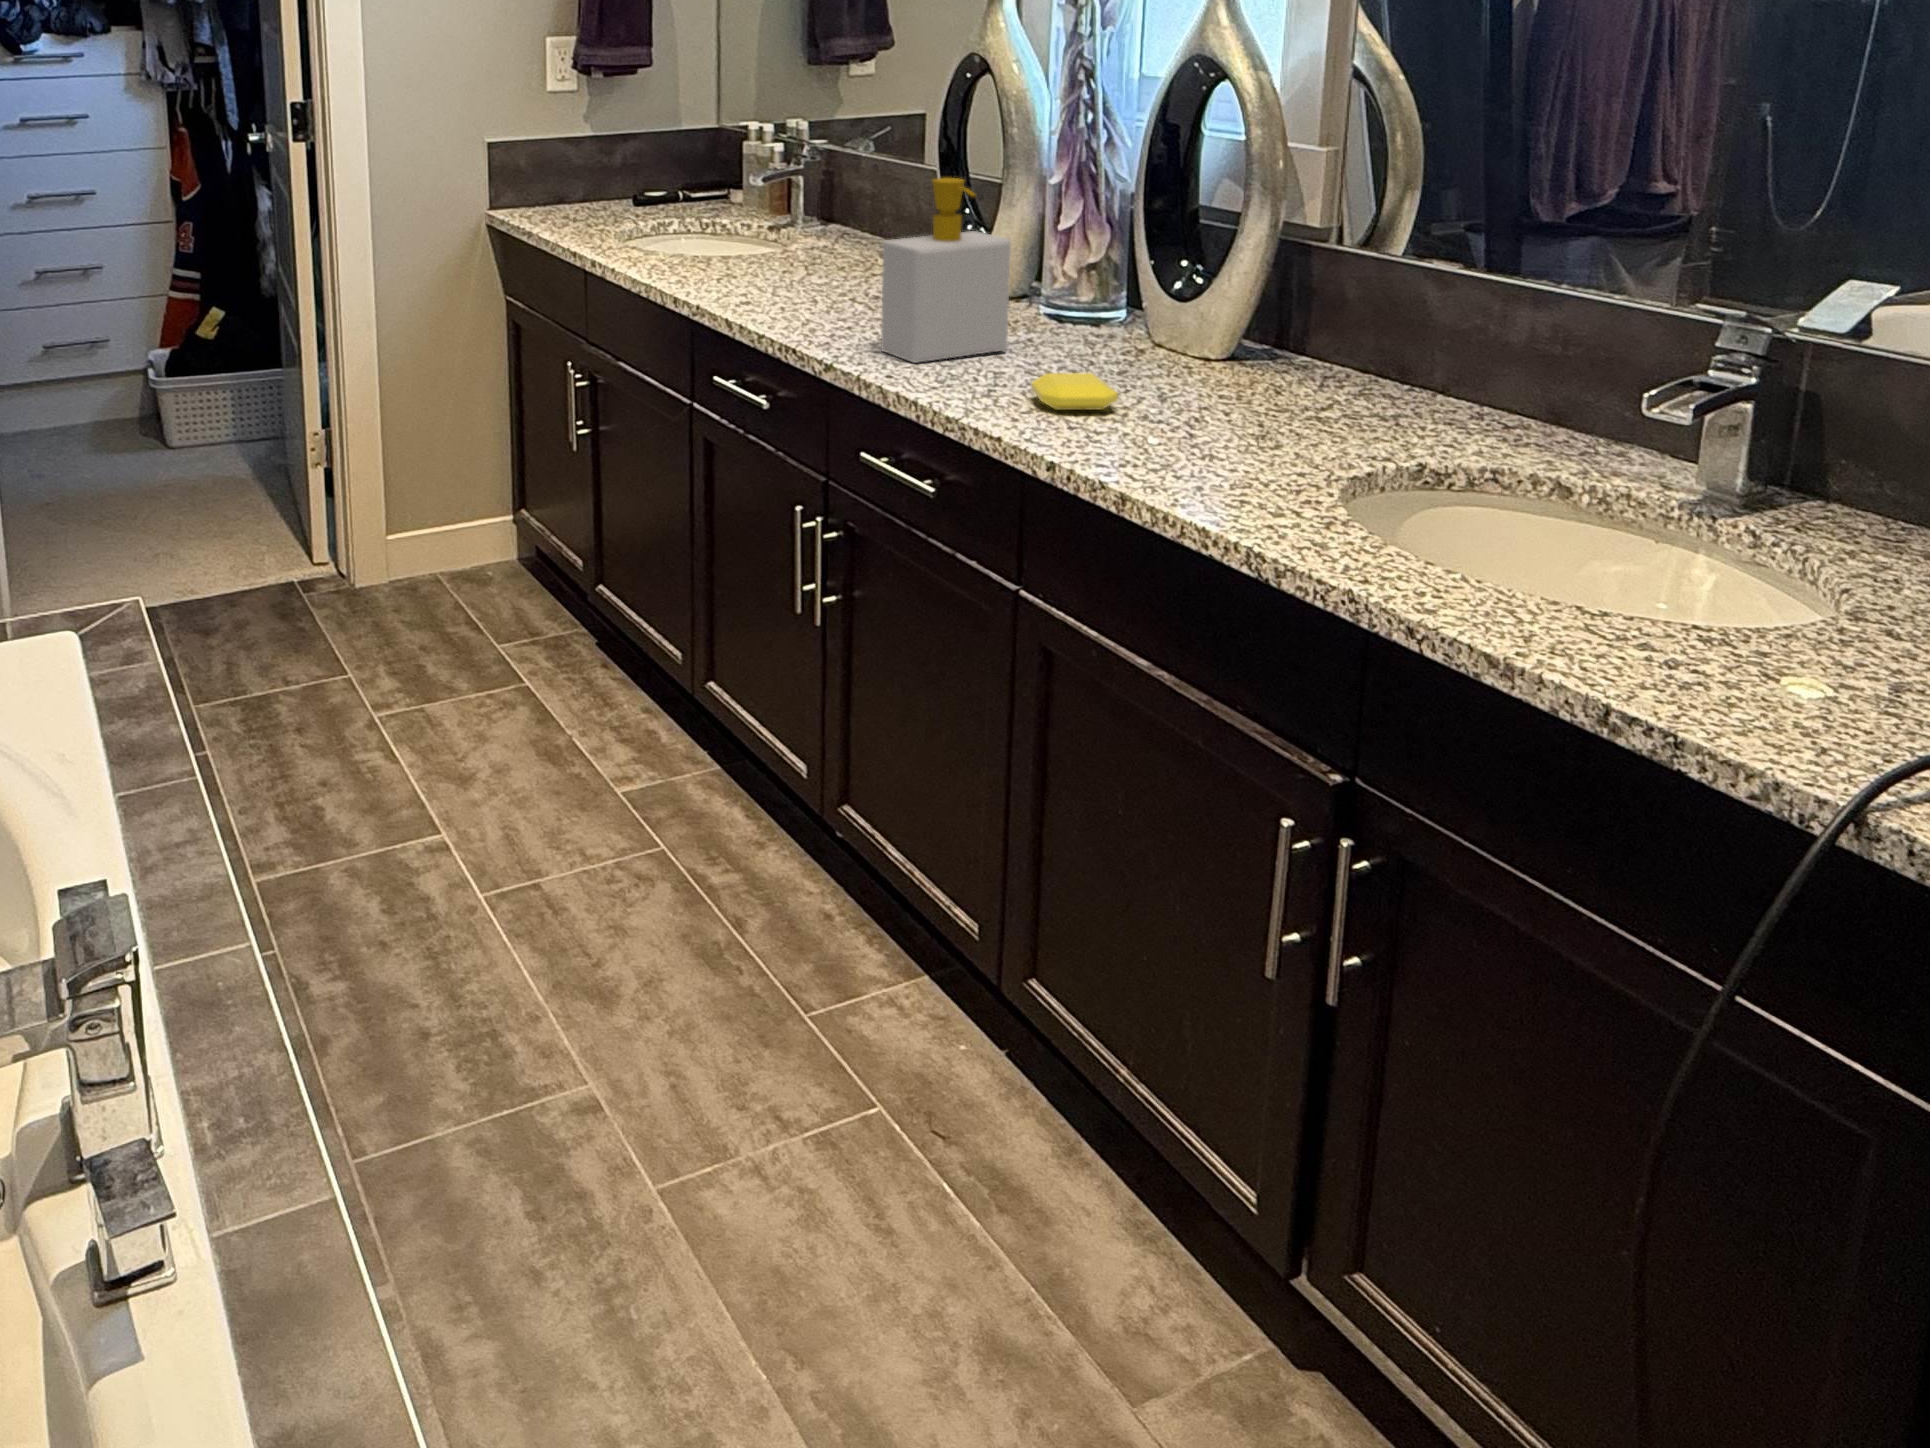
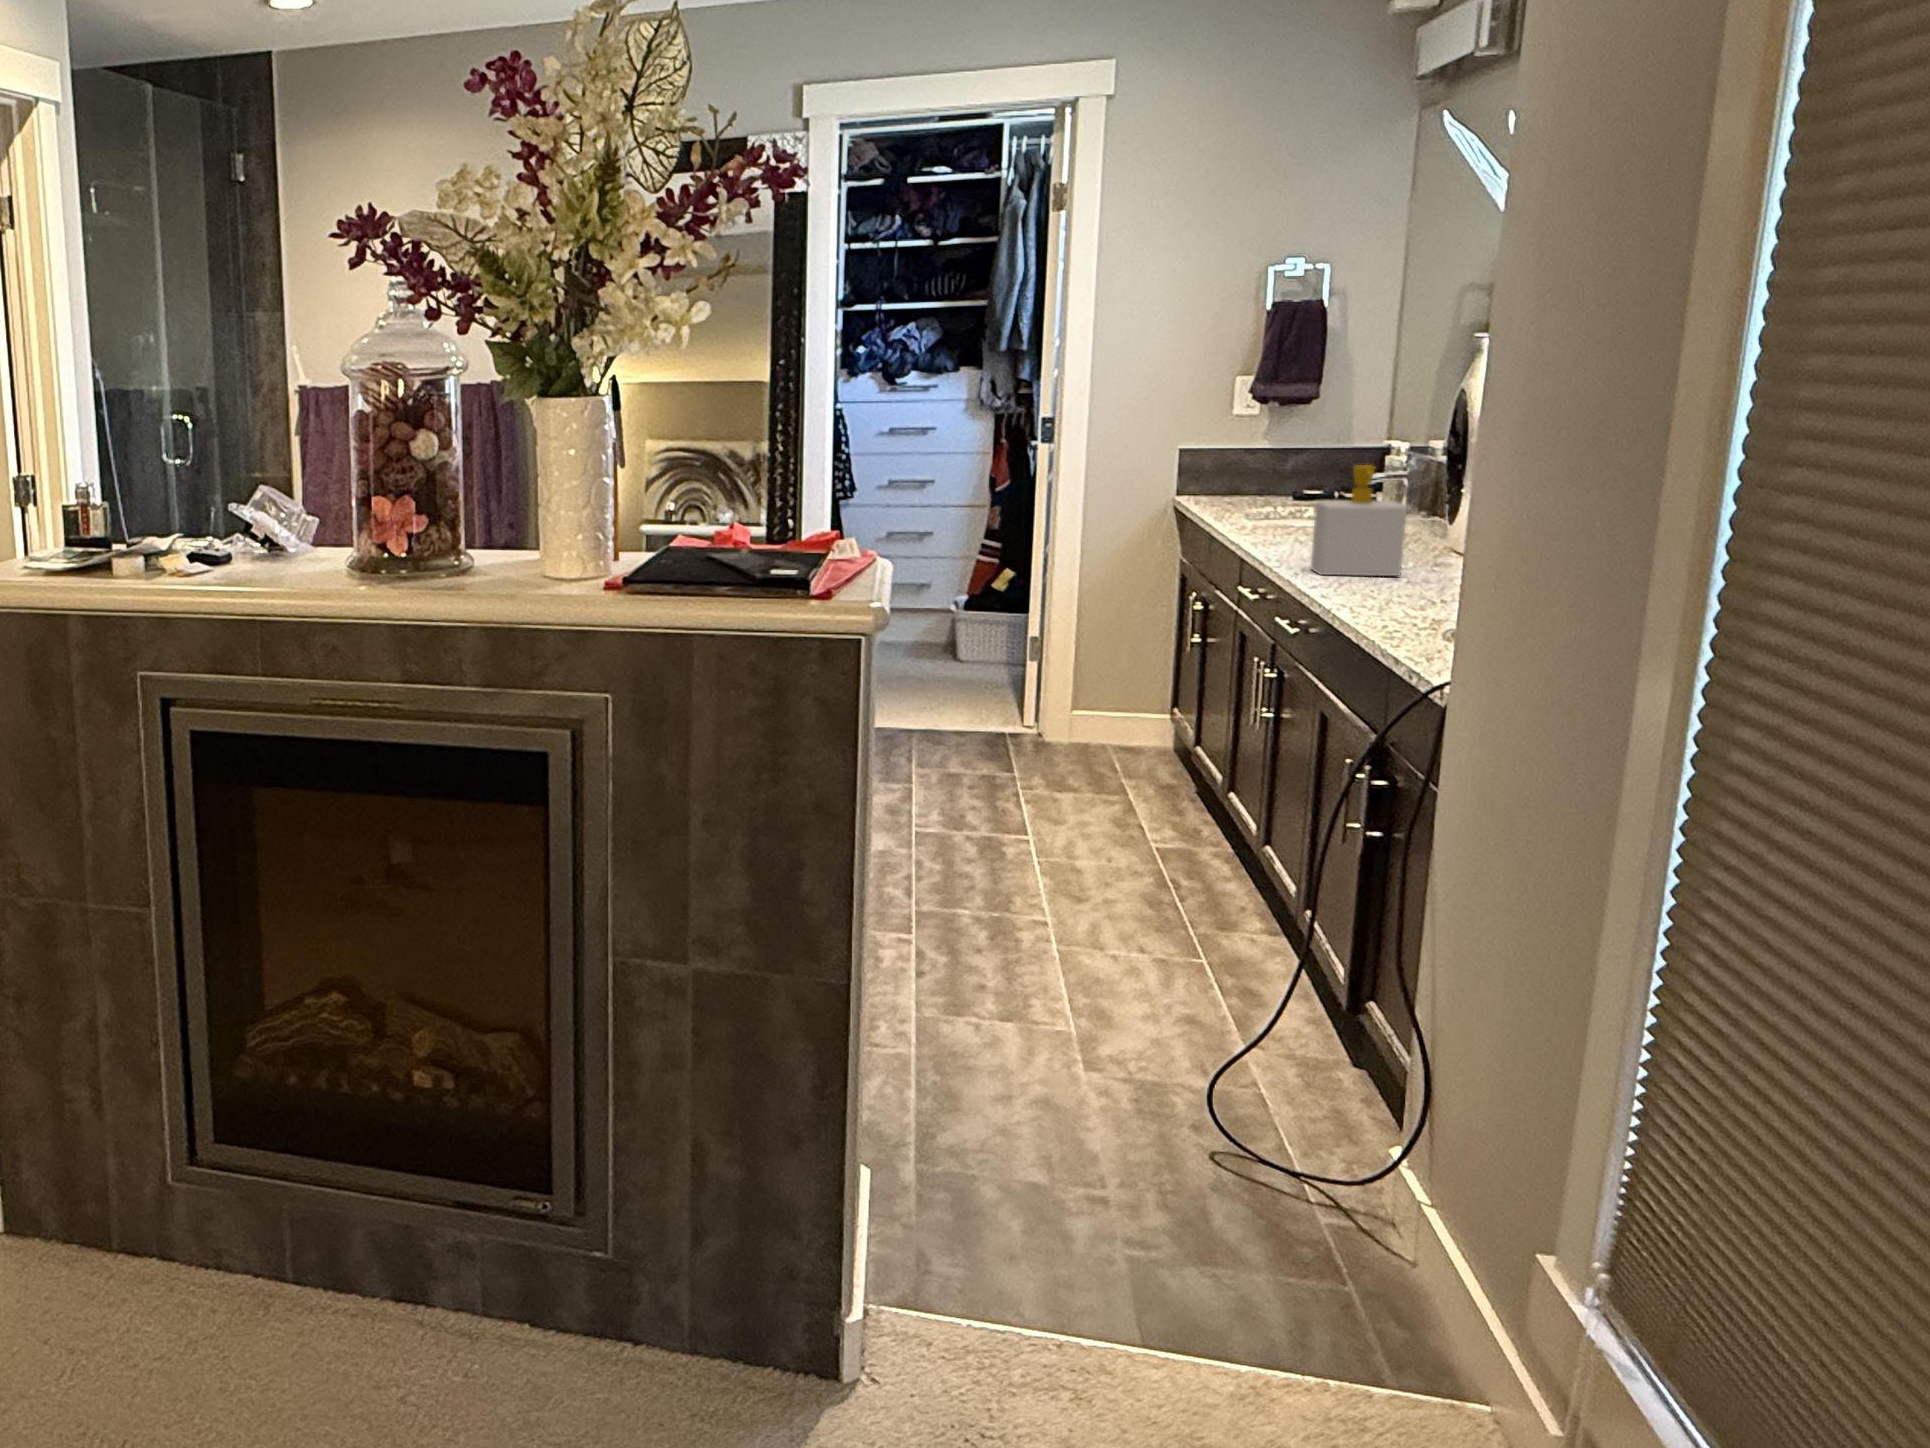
soap bar: present [1031,373,1118,410] -> none [1356,577,1414,598]

